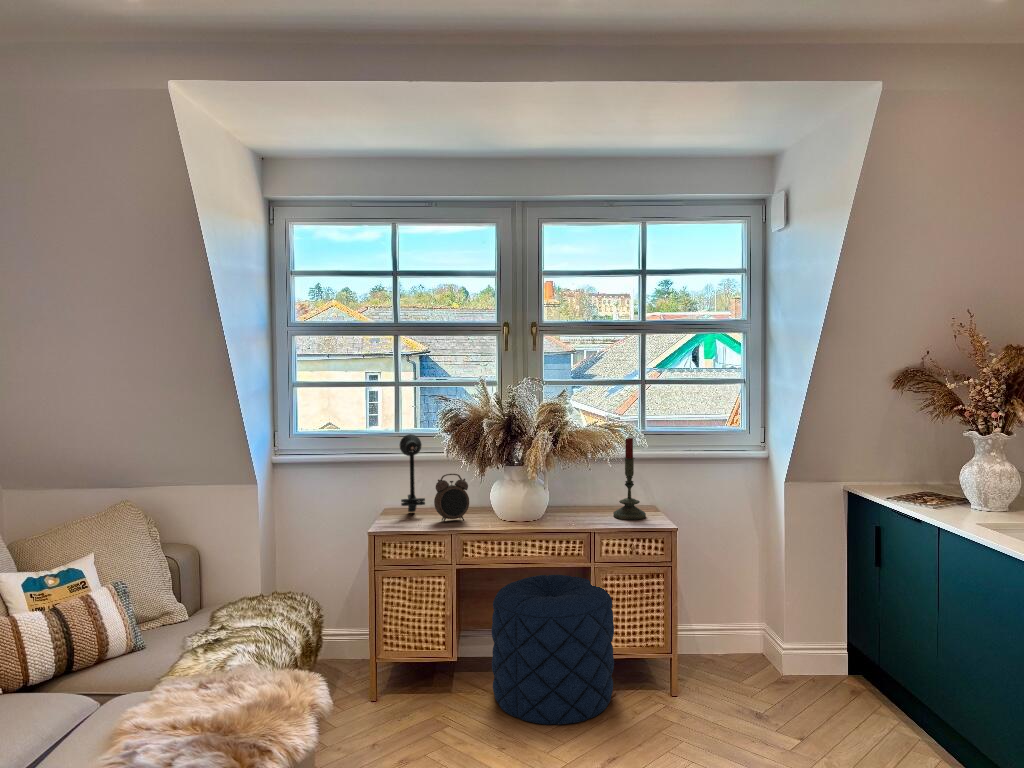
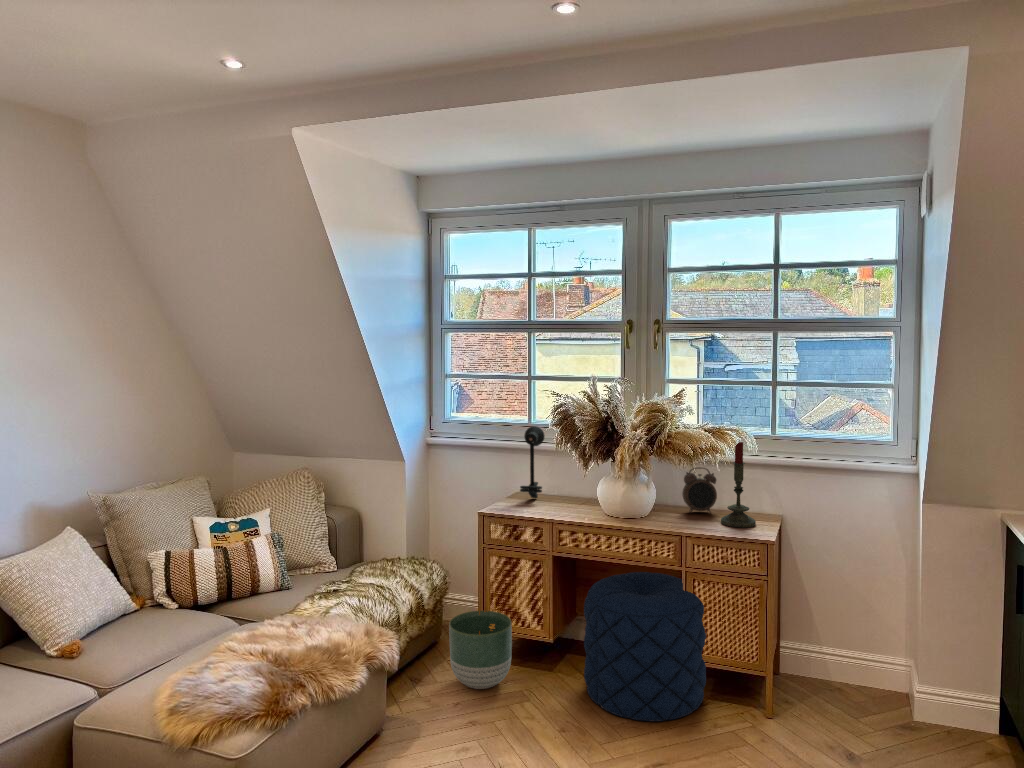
alarm clock: present [434,474,469,522] -> present [682,467,717,513]
planter: none [347,639,417,728] -> present [449,611,512,689]

